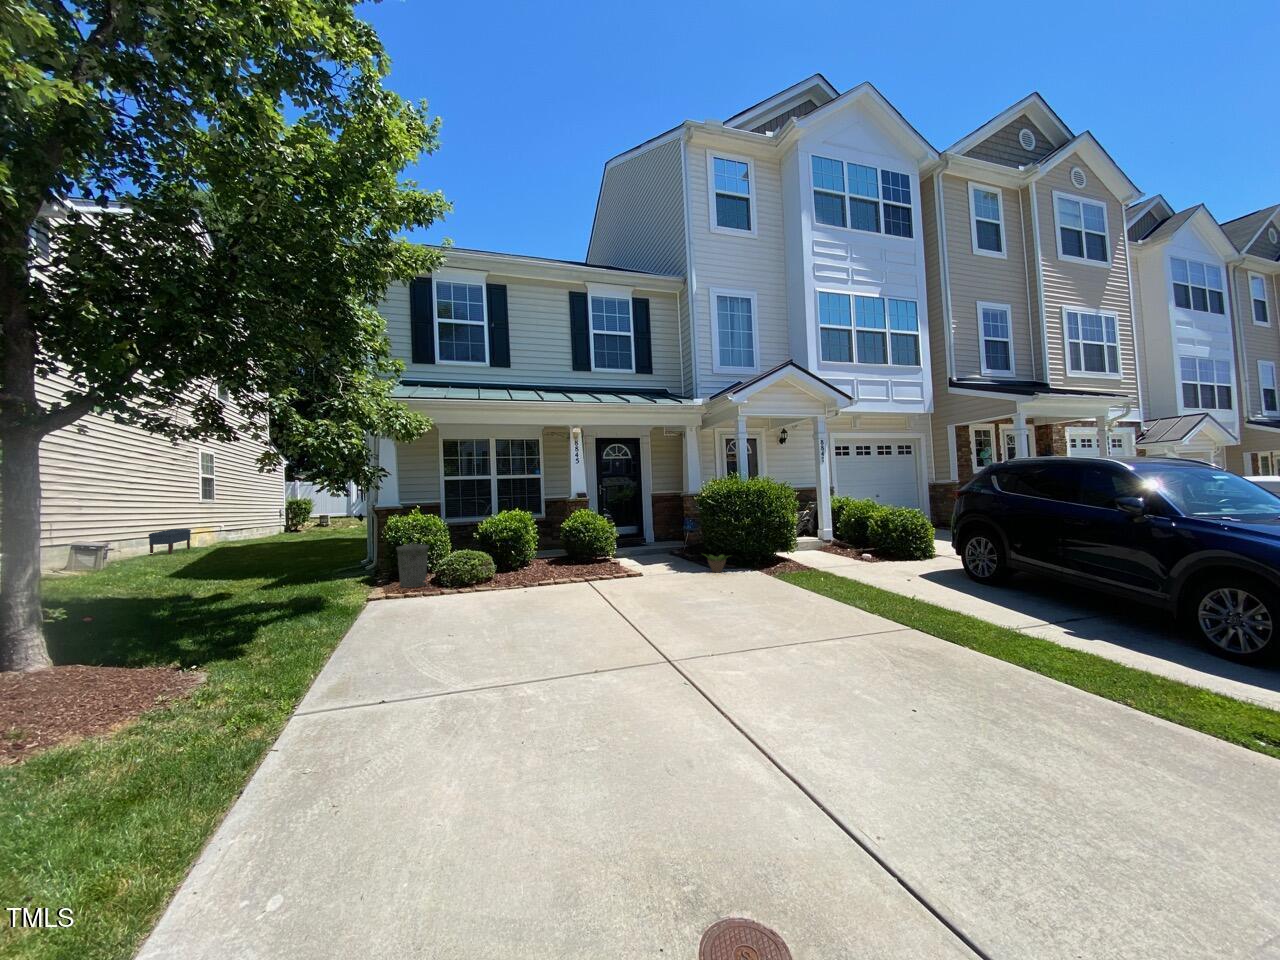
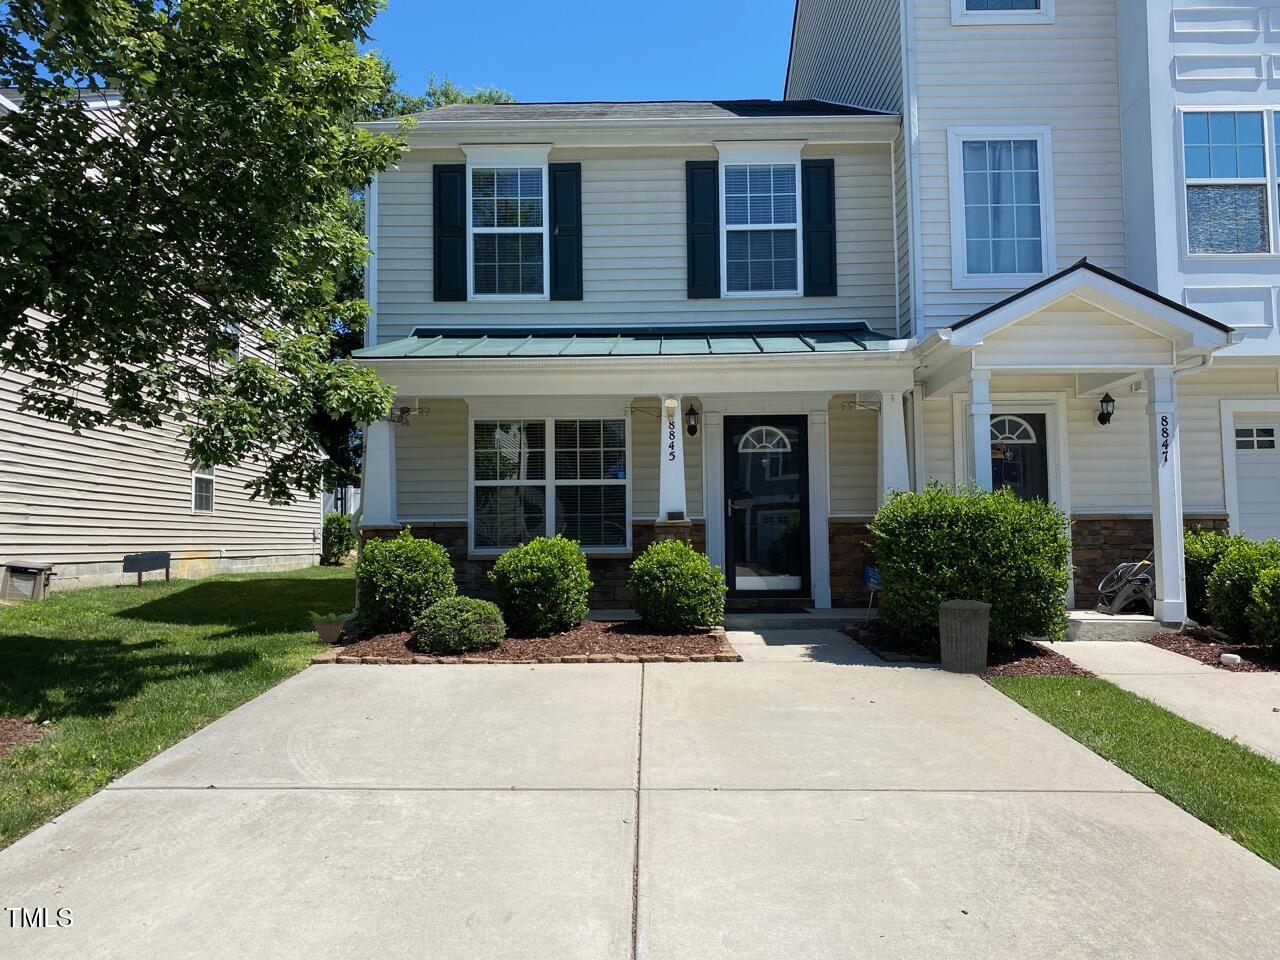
trash can: present [396,542,429,588] -> present [939,599,992,673]
decorative plant: present [706,555,728,573] -> present [307,611,349,642]

